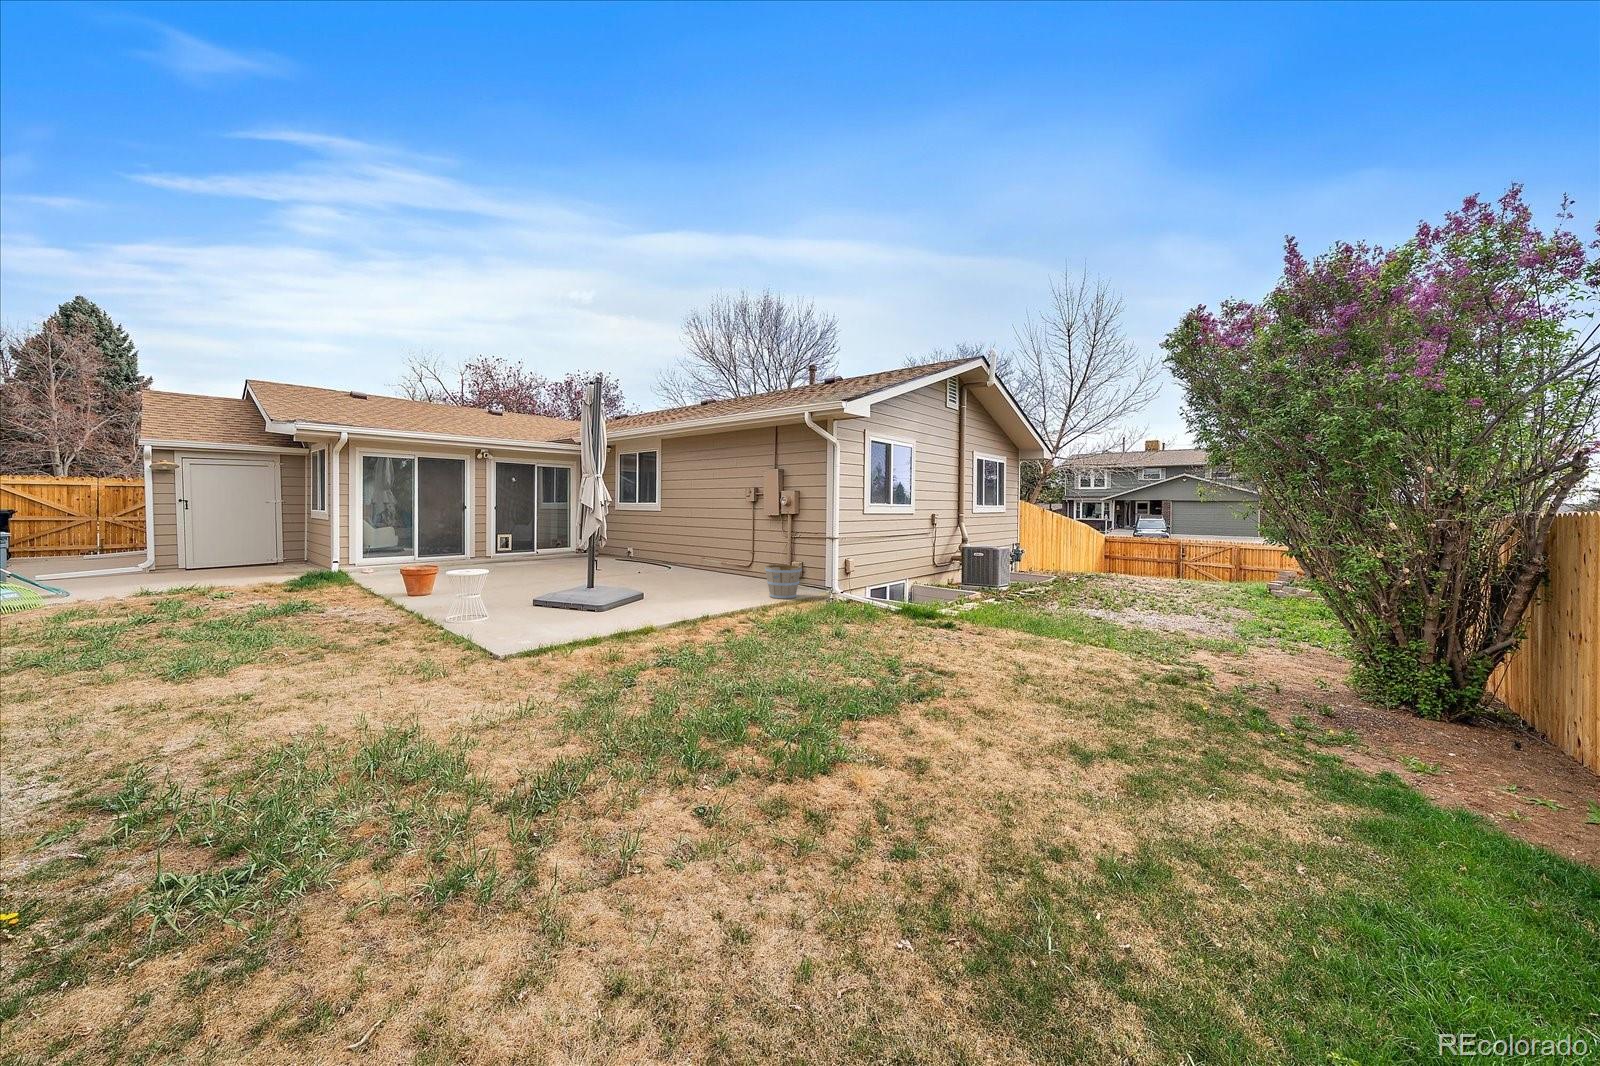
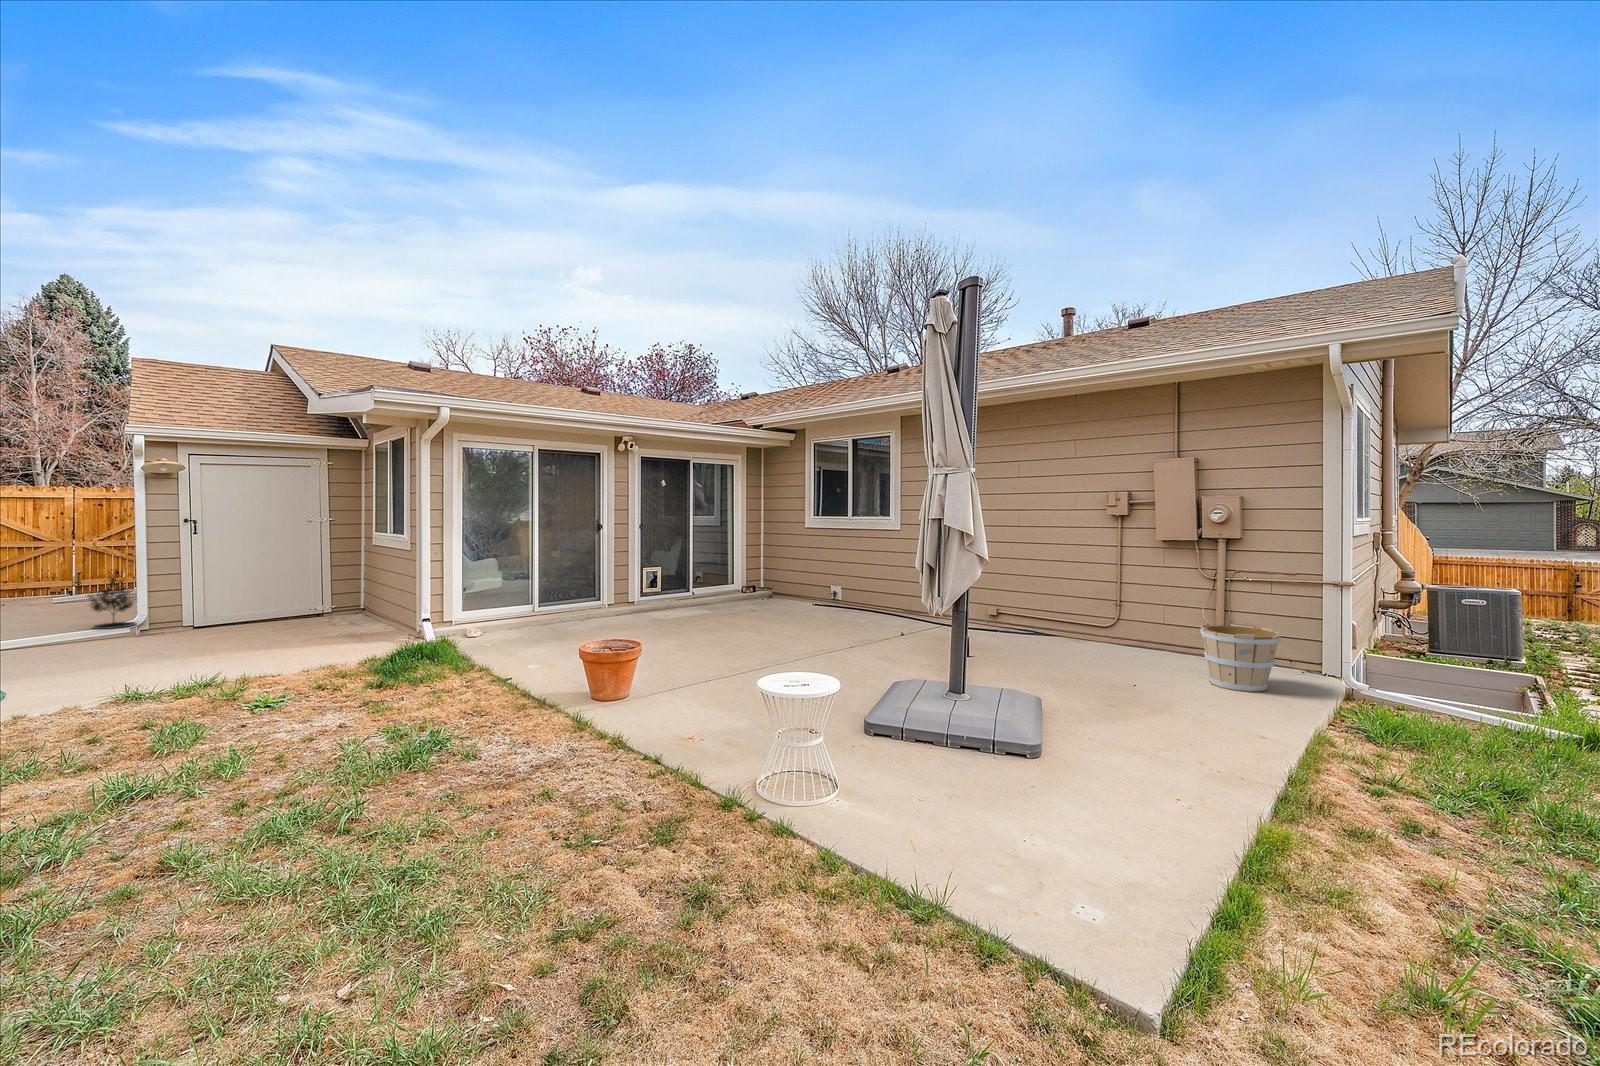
potted tree: none [111,531,147,568] -> present [88,576,136,629]

